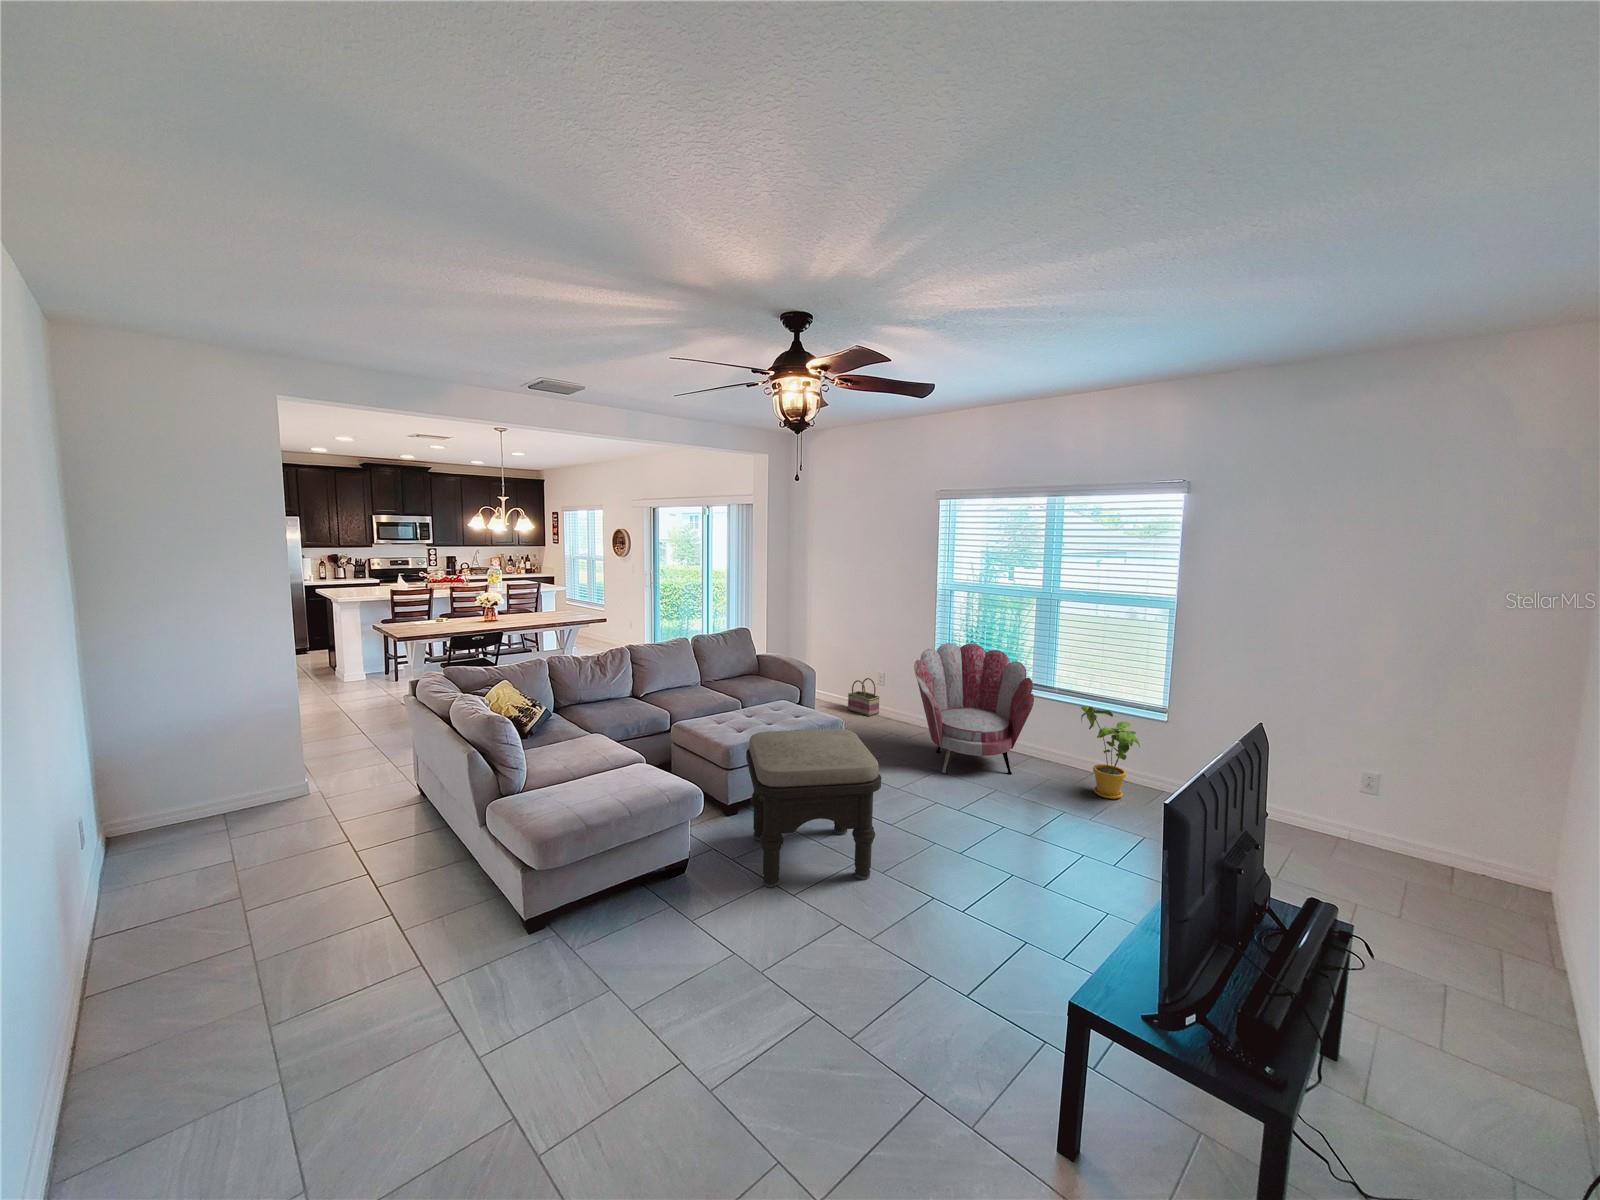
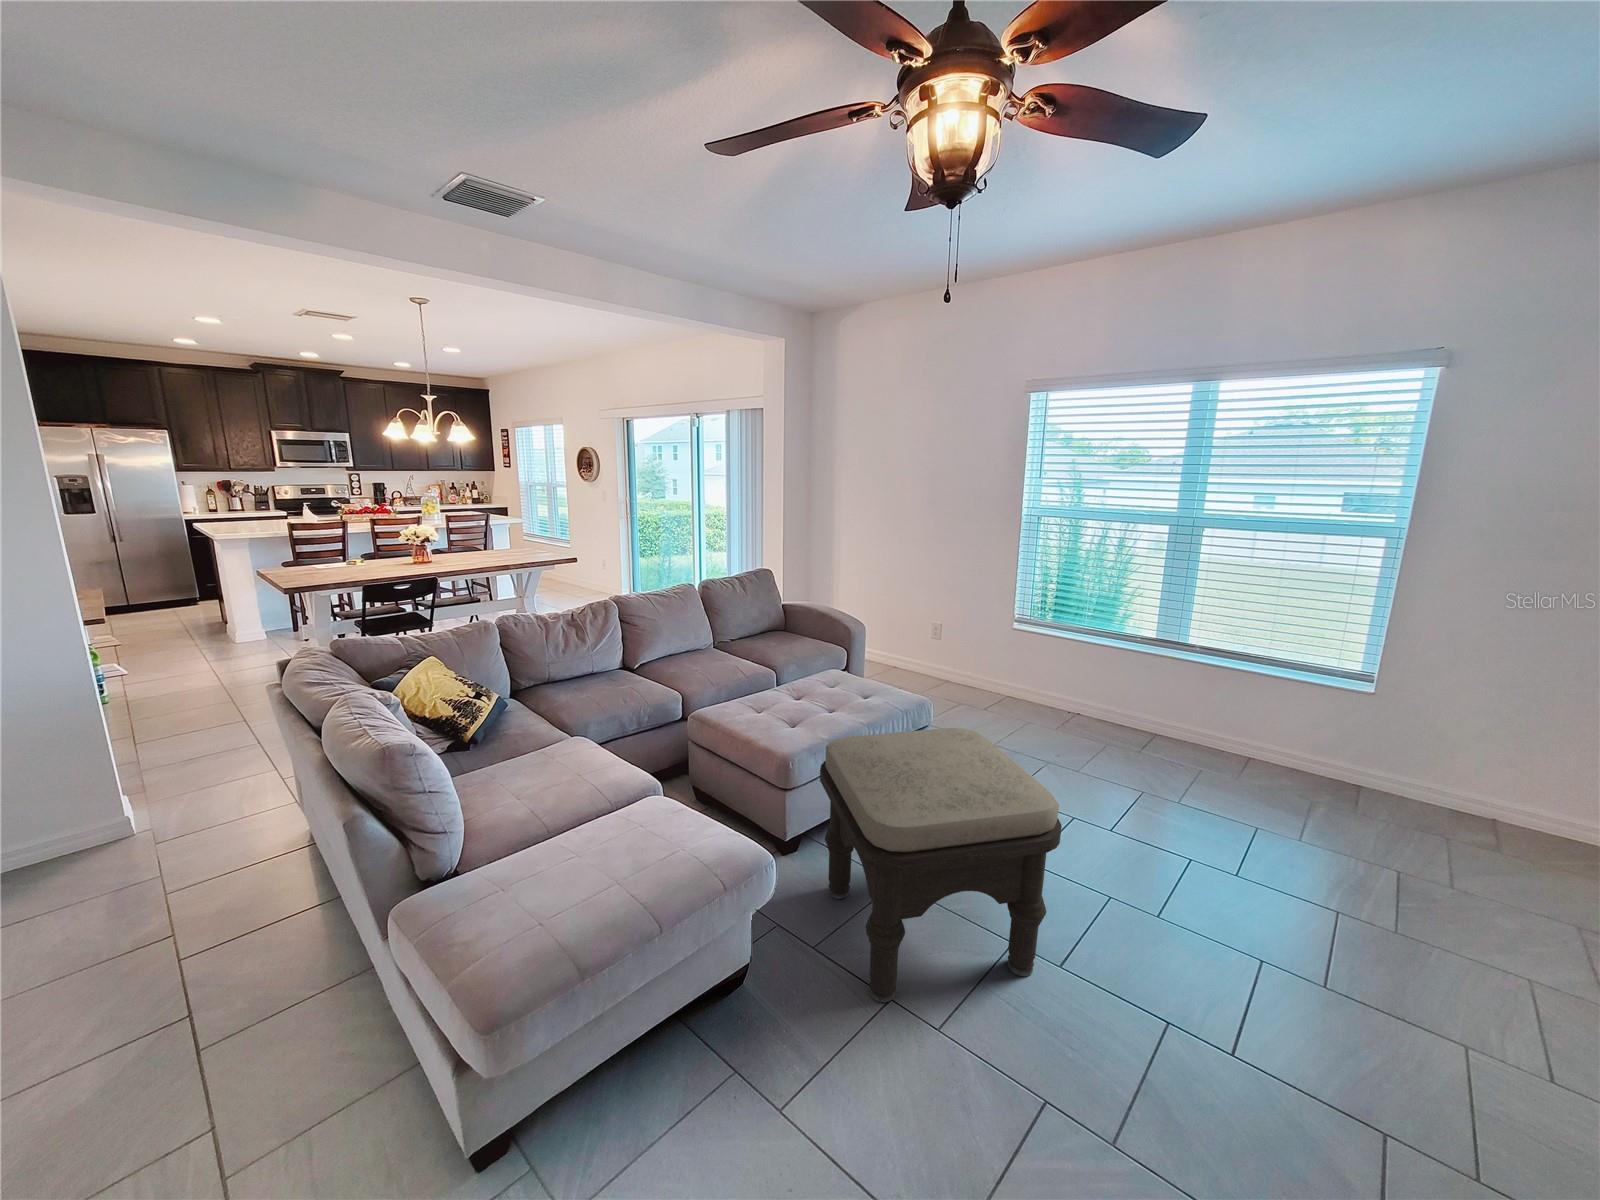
armchair: present [914,643,1034,774] -> none [1007,587,1181,763]
basket: present [848,678,880,716] -> none [892,630,934,679]
house plant: present [1081,705,1140,799] -> none [1258,675,1352,800]

